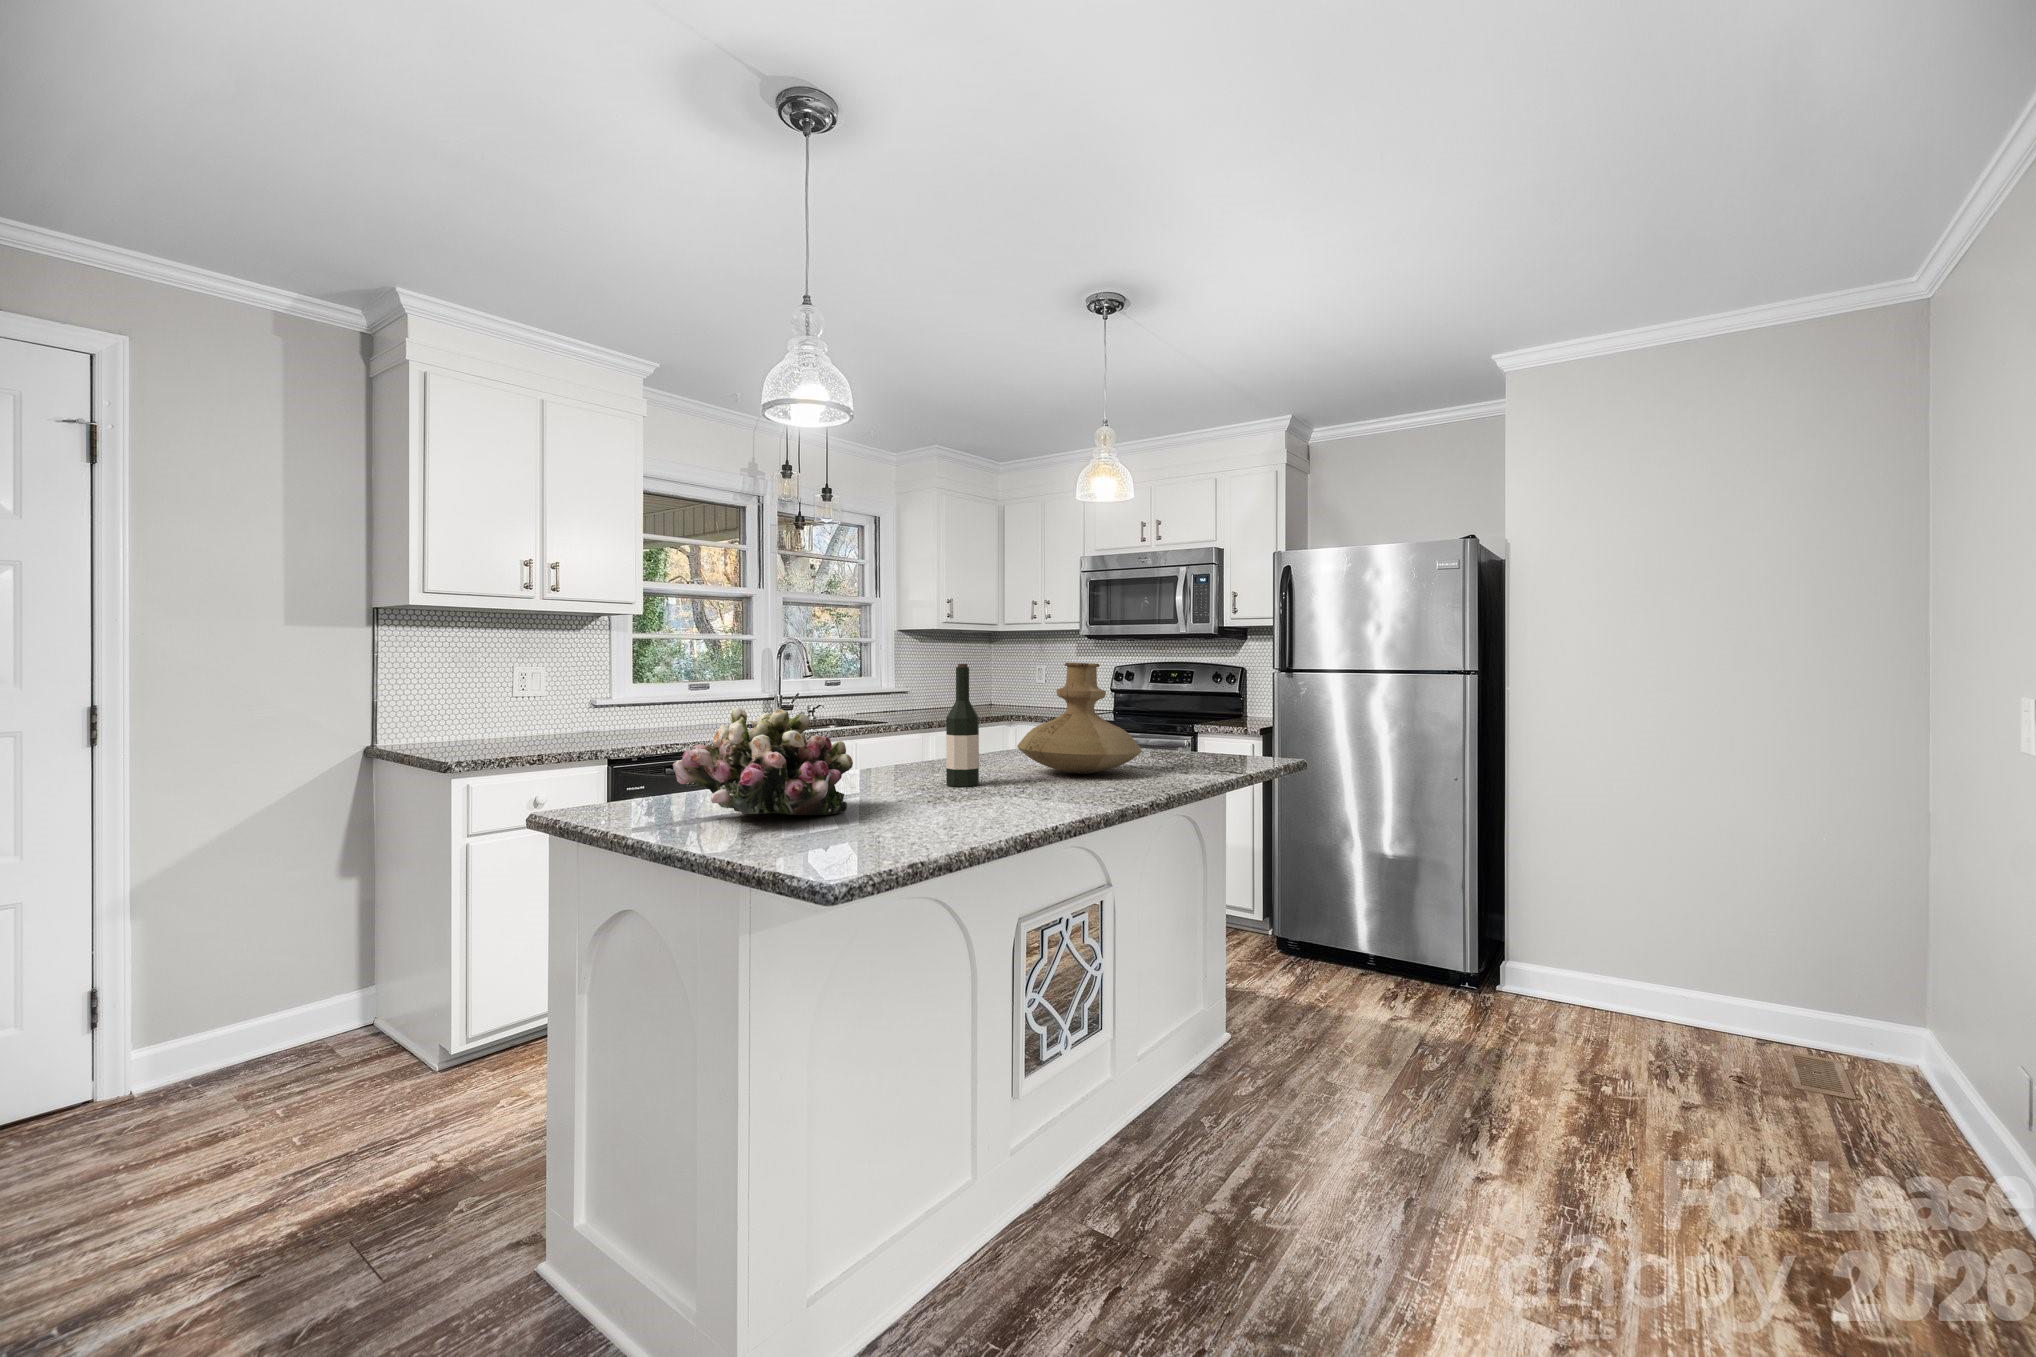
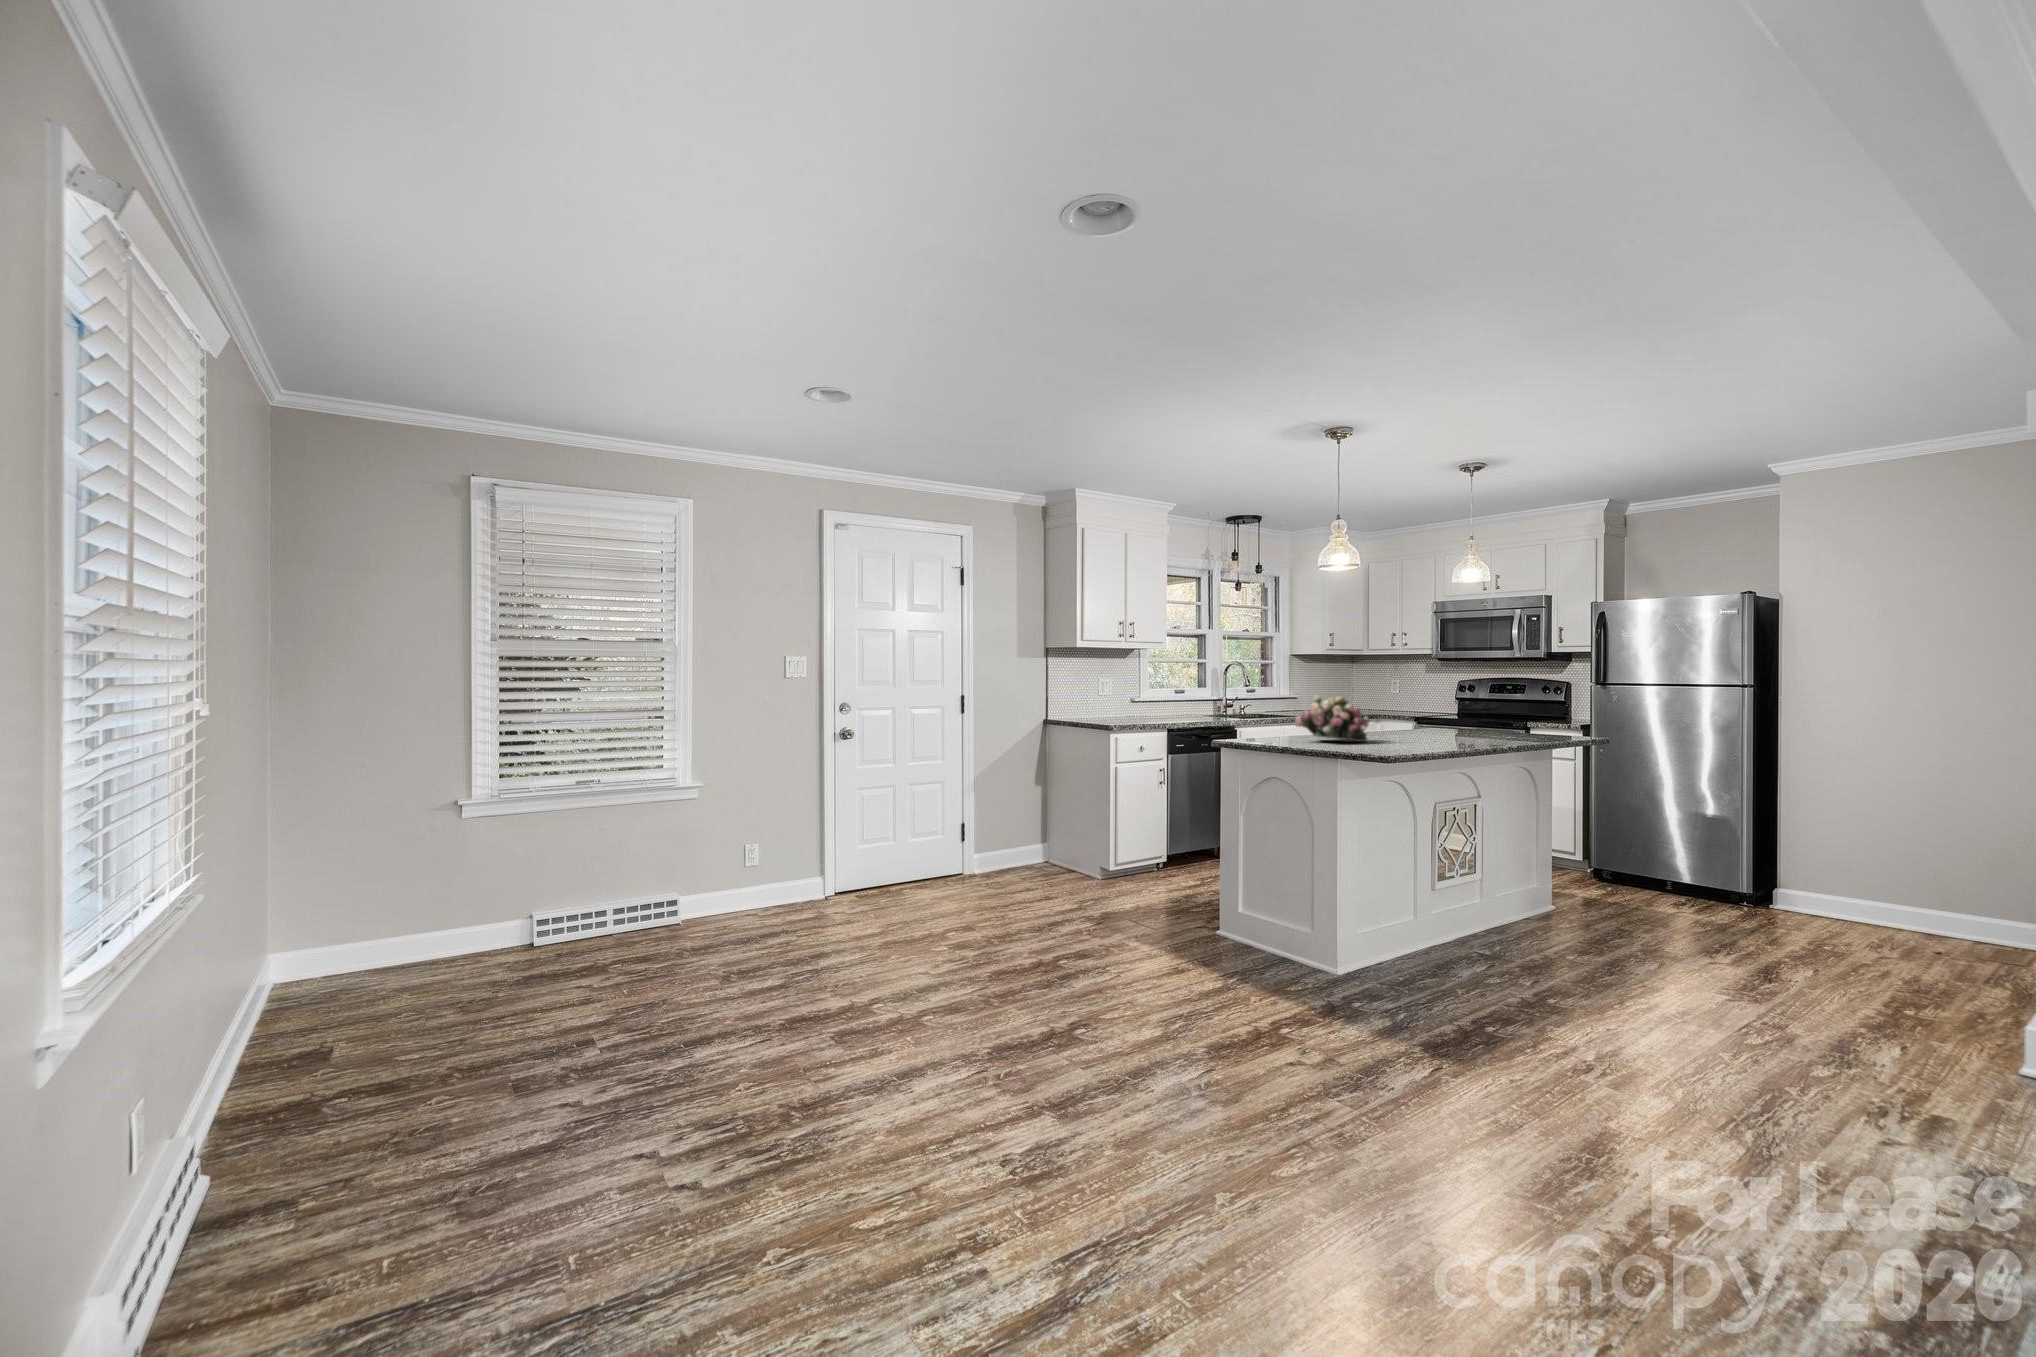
vase: present [1017,663,1142,774] -> none [1431,676,1505,735]
wine bottle: present [946,664,979,787] -> none [1398,677,1416,737]

